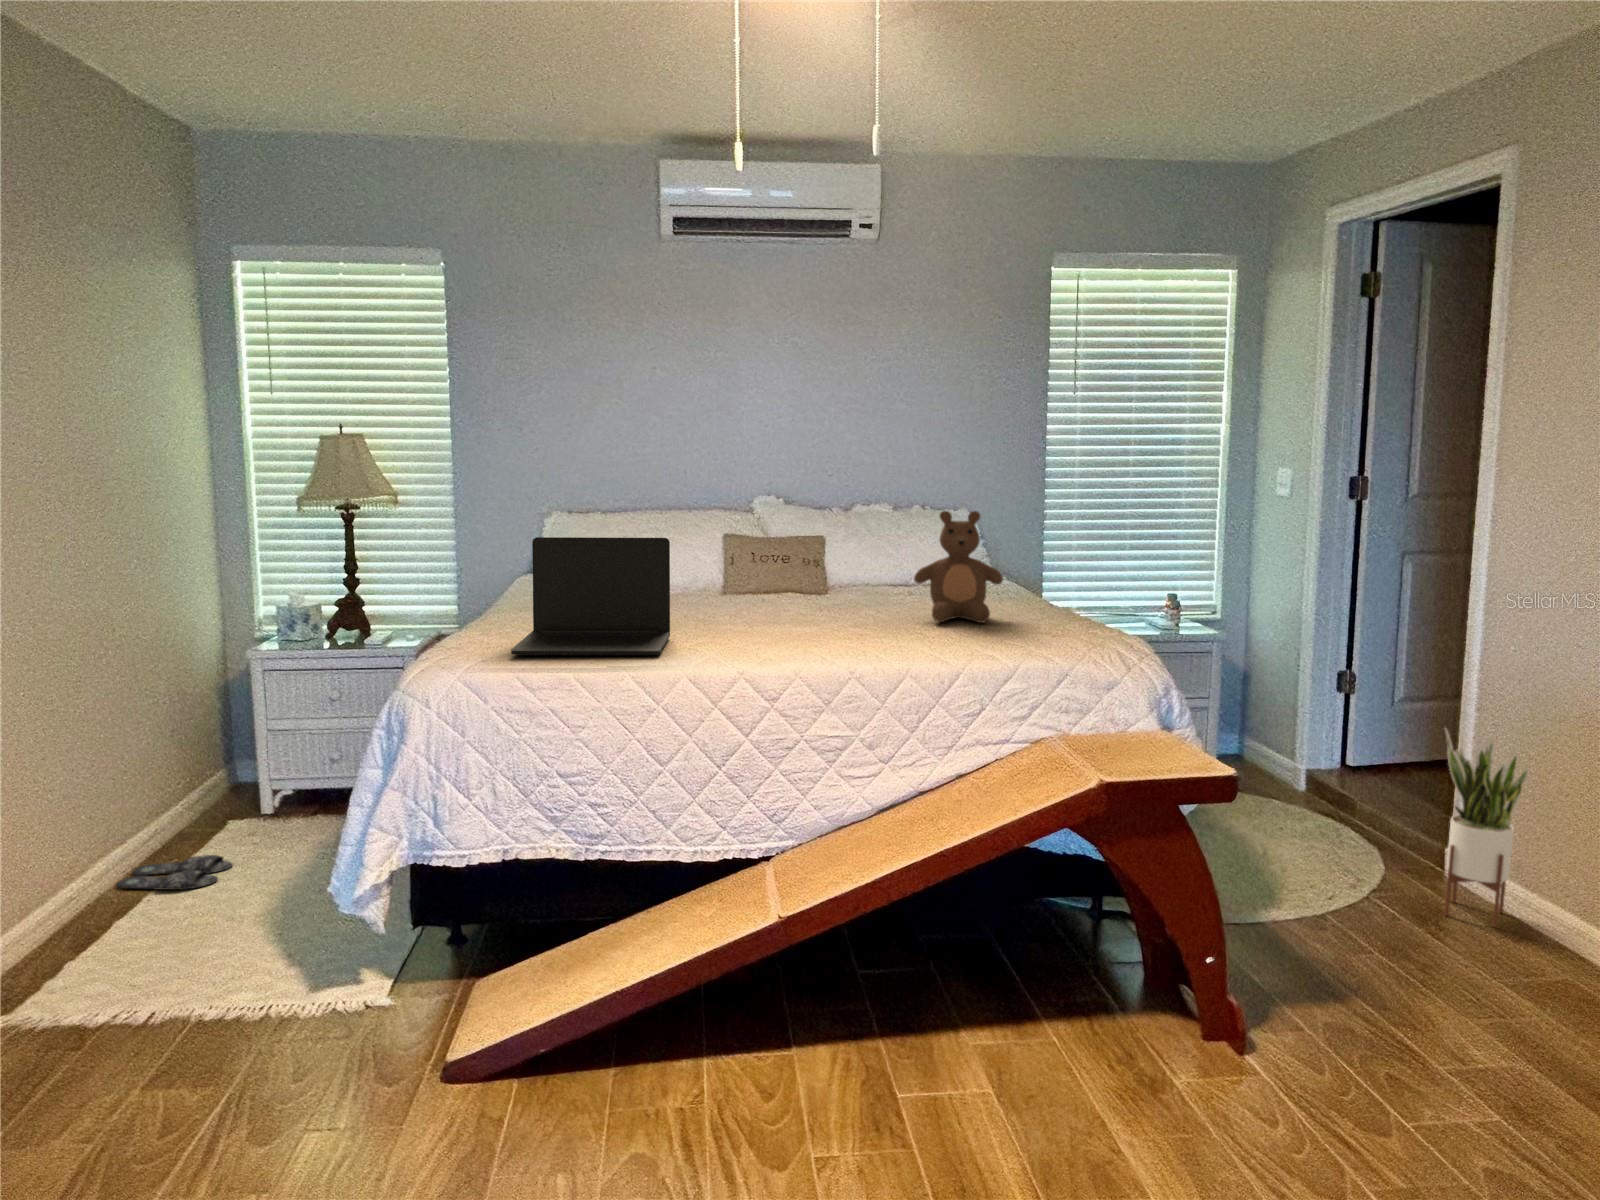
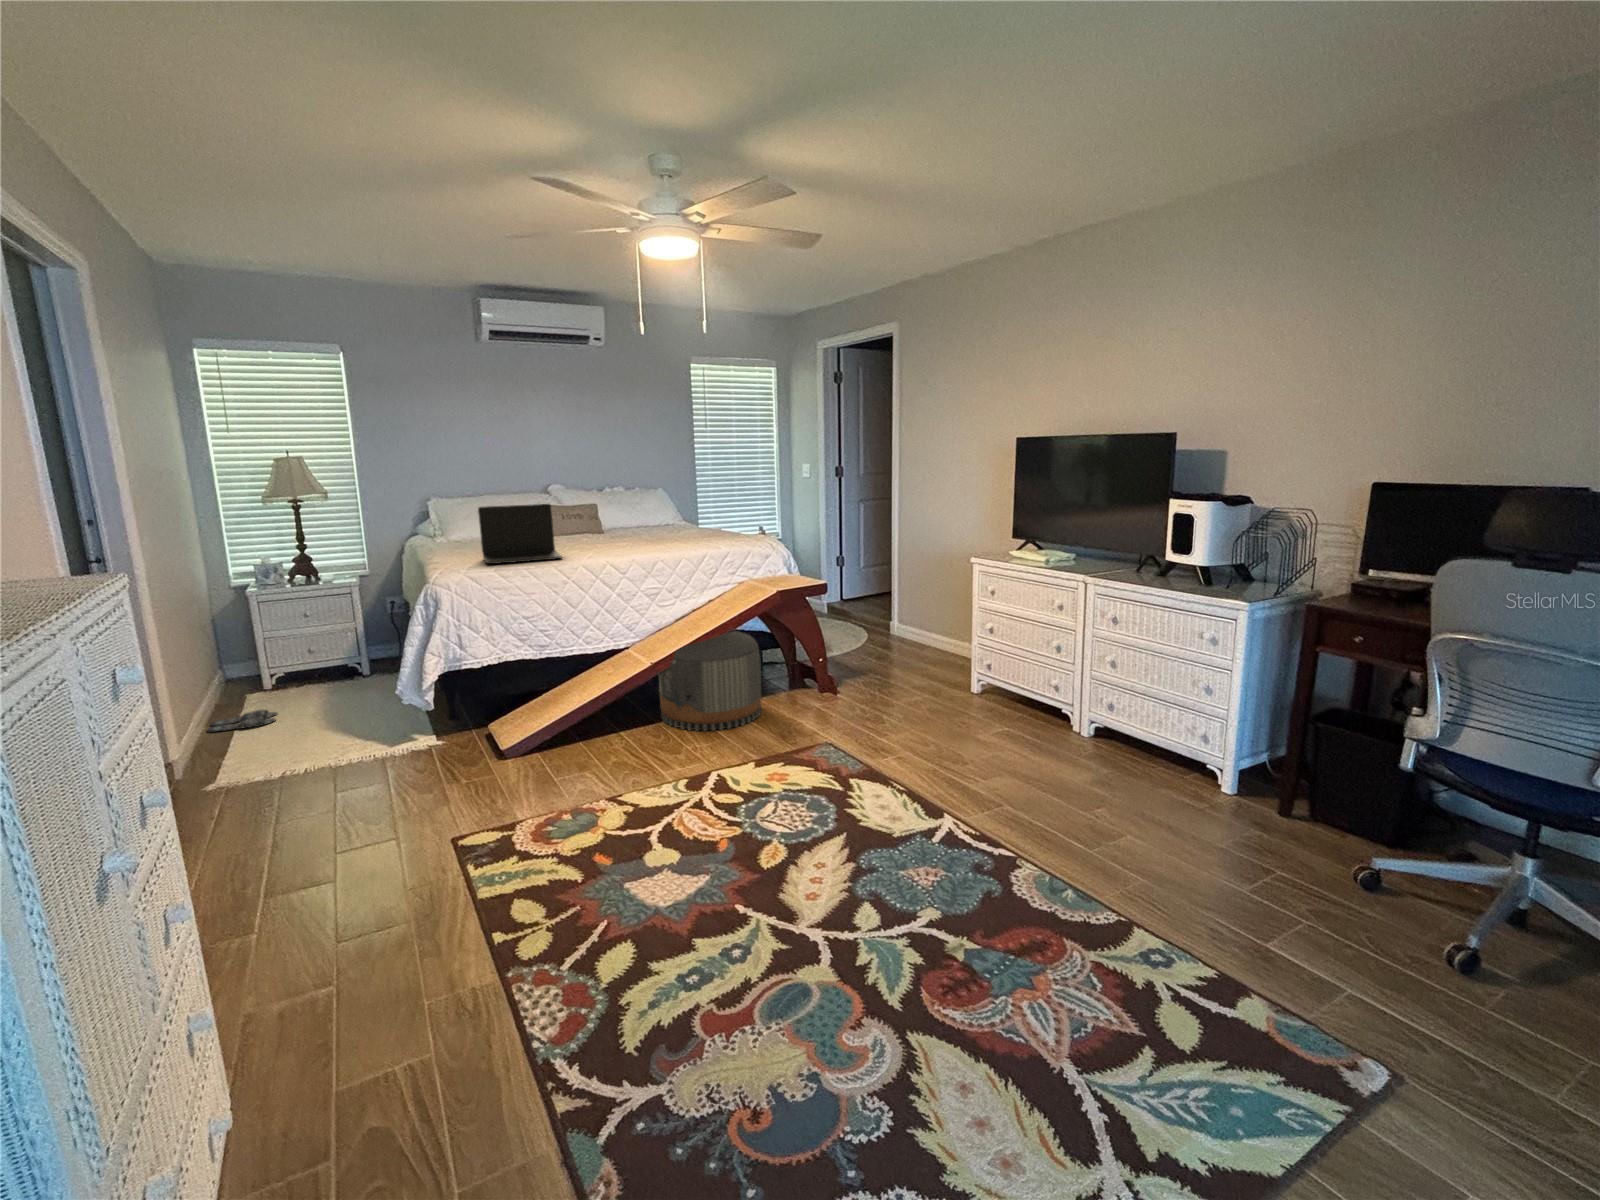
teddy bear: present [914,511,1003,623] -> none [662,486,703,539]
potted plant: present [1445,729,1528,927] -> none [885,568,916,646]
pouf: none [816,845,1059,1120] -> present [659,631,761,731]

